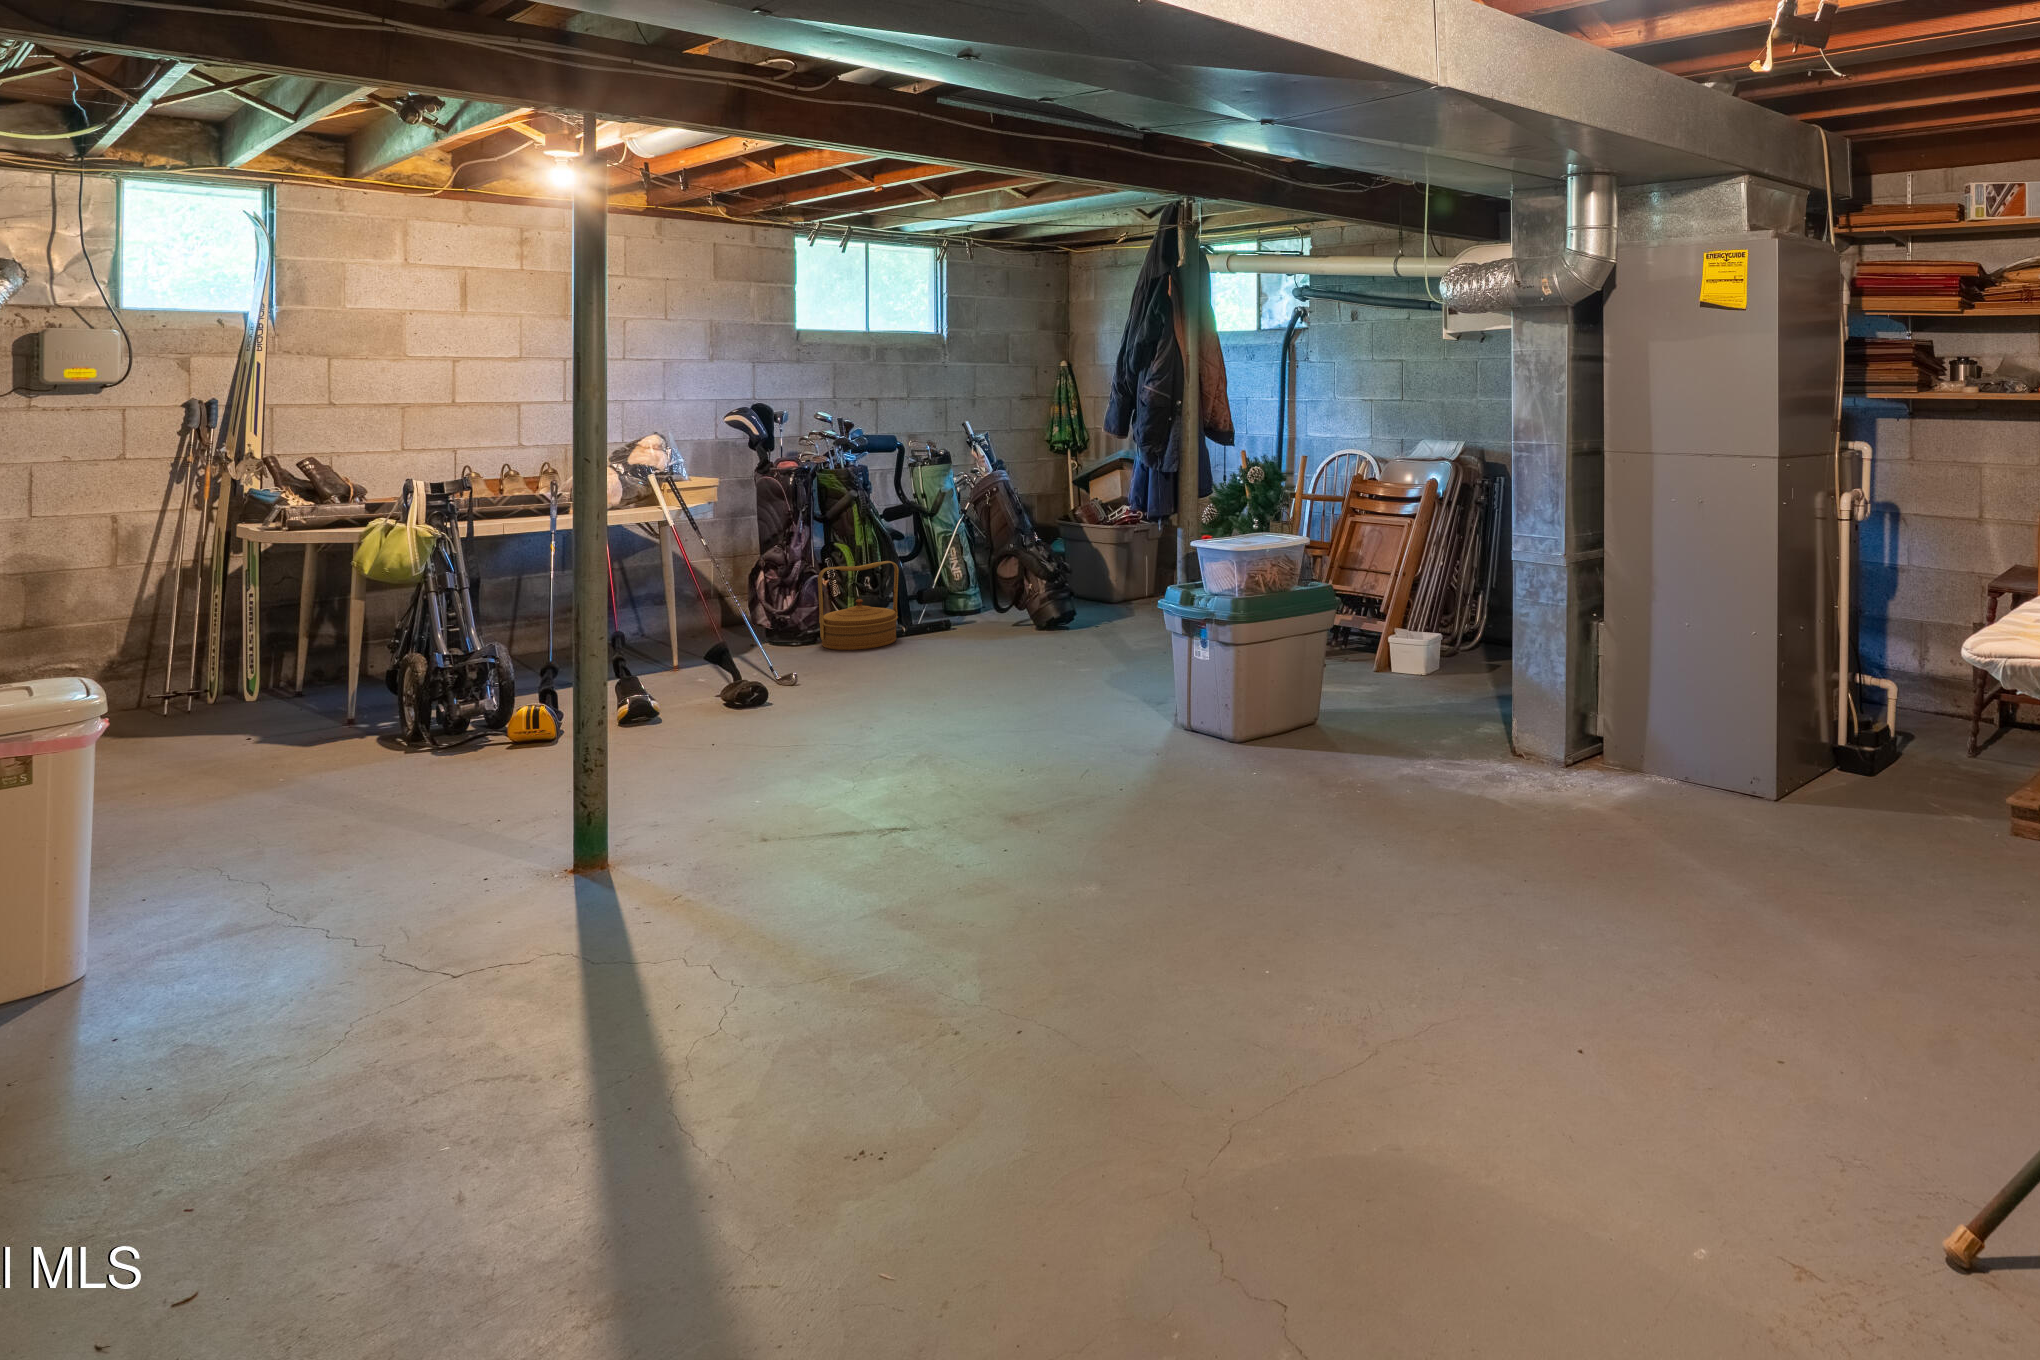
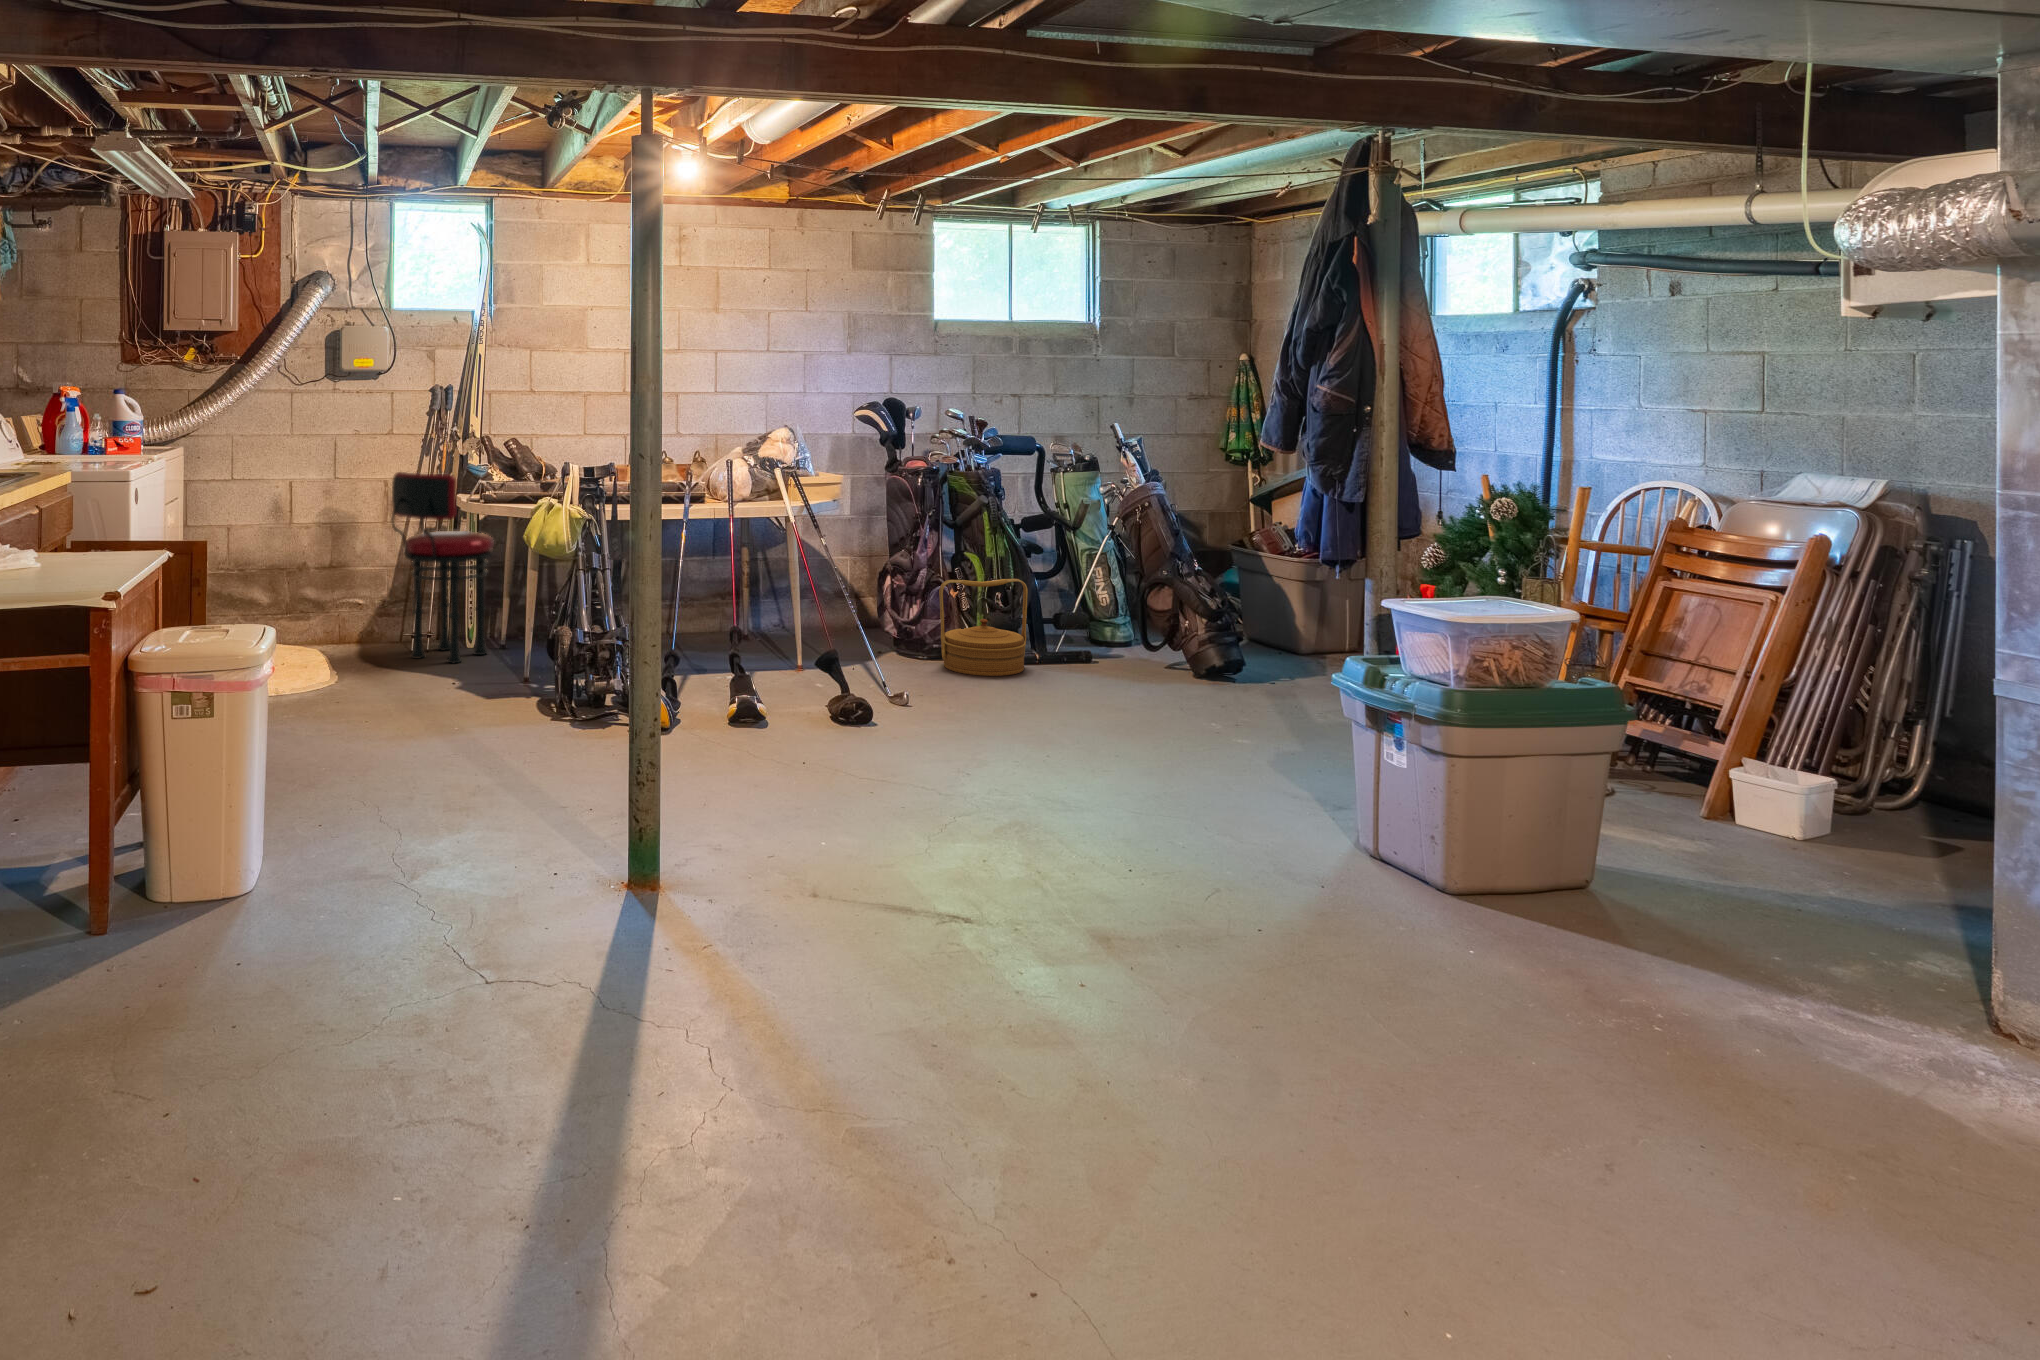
stool: none [143,502,294,720] -> present [392,472,494,663]

